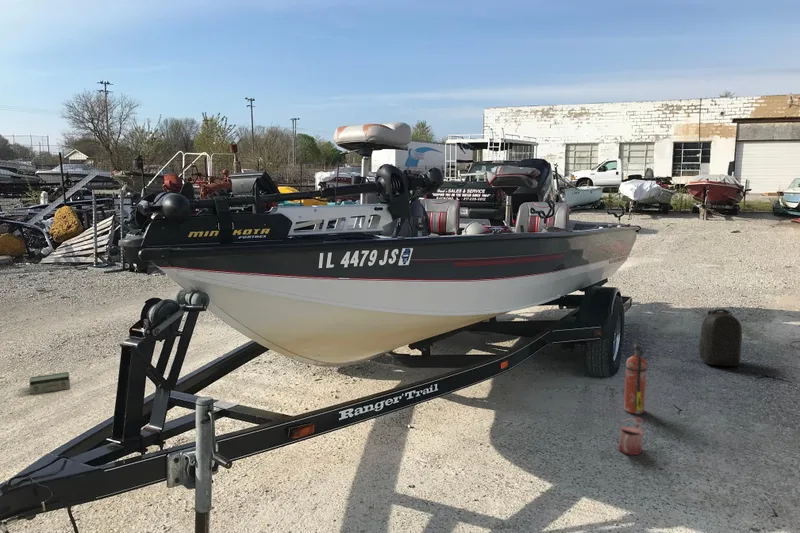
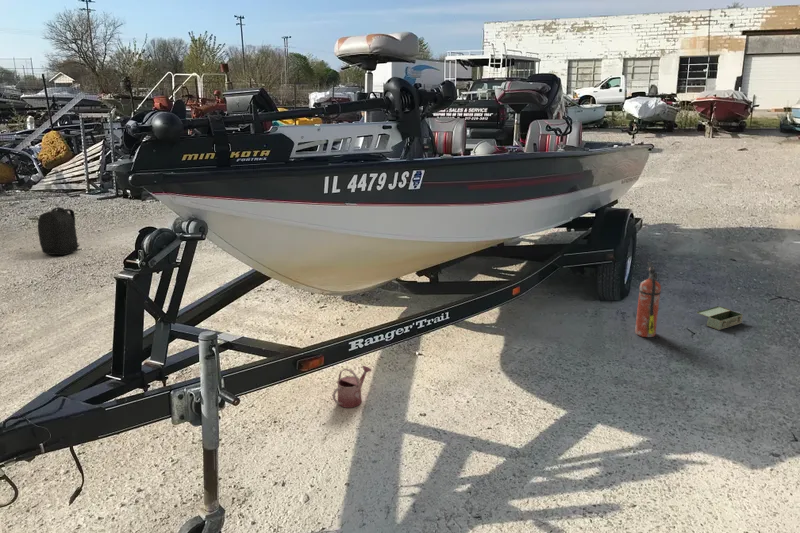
backpack: present [699,309,742,366] -> present [38,207,79,255]
toolbox: present [29,372,70,394] -> present [697,306,743,330]
watering can: present [619,417,644,455] -> present [333,366,371,408]

